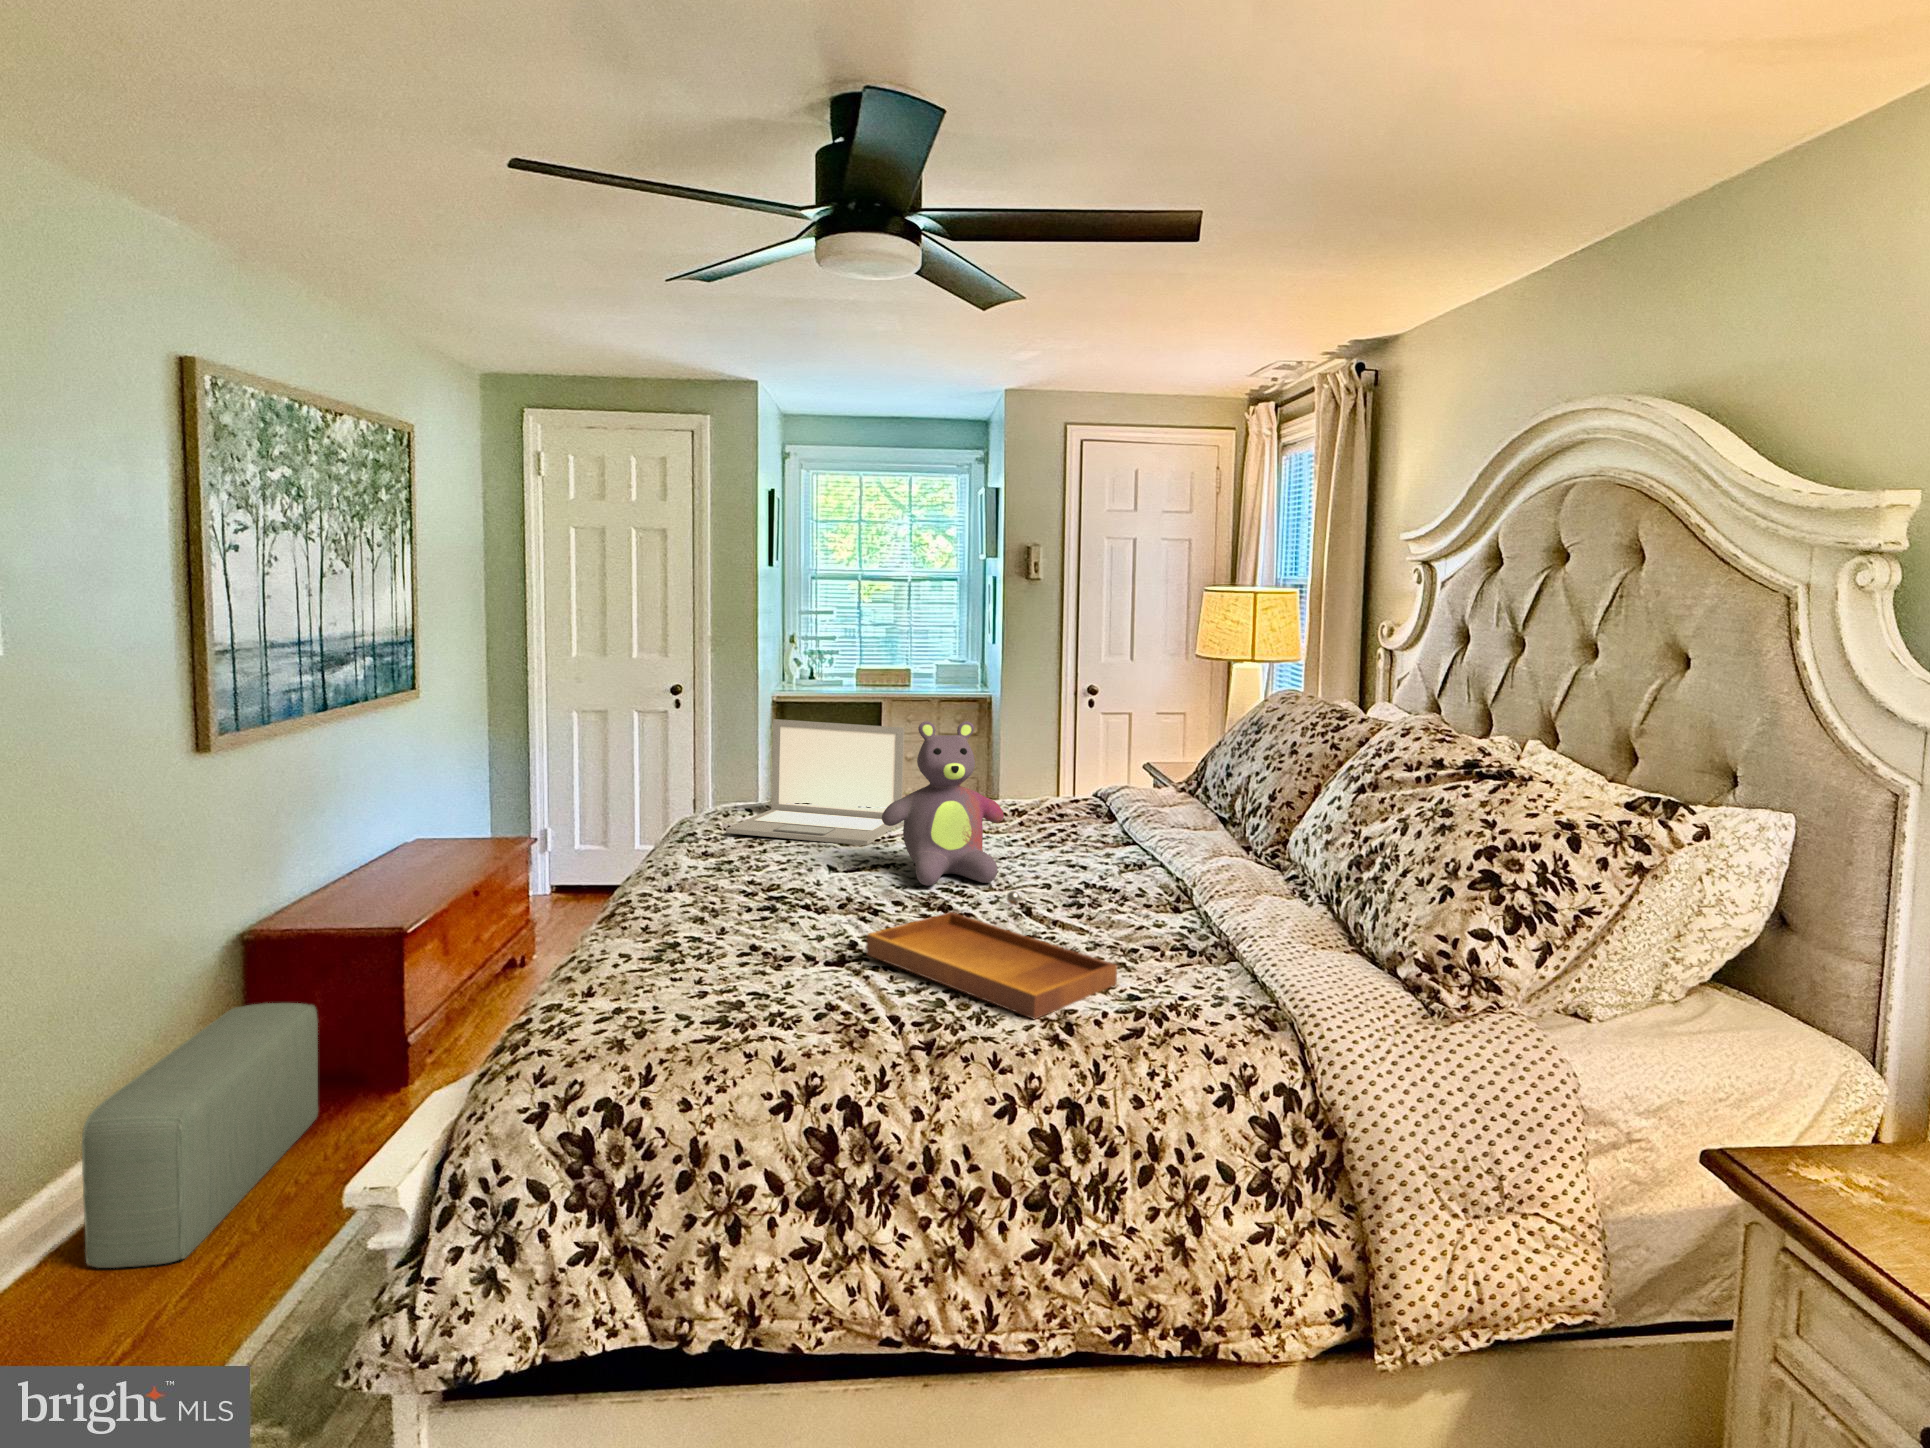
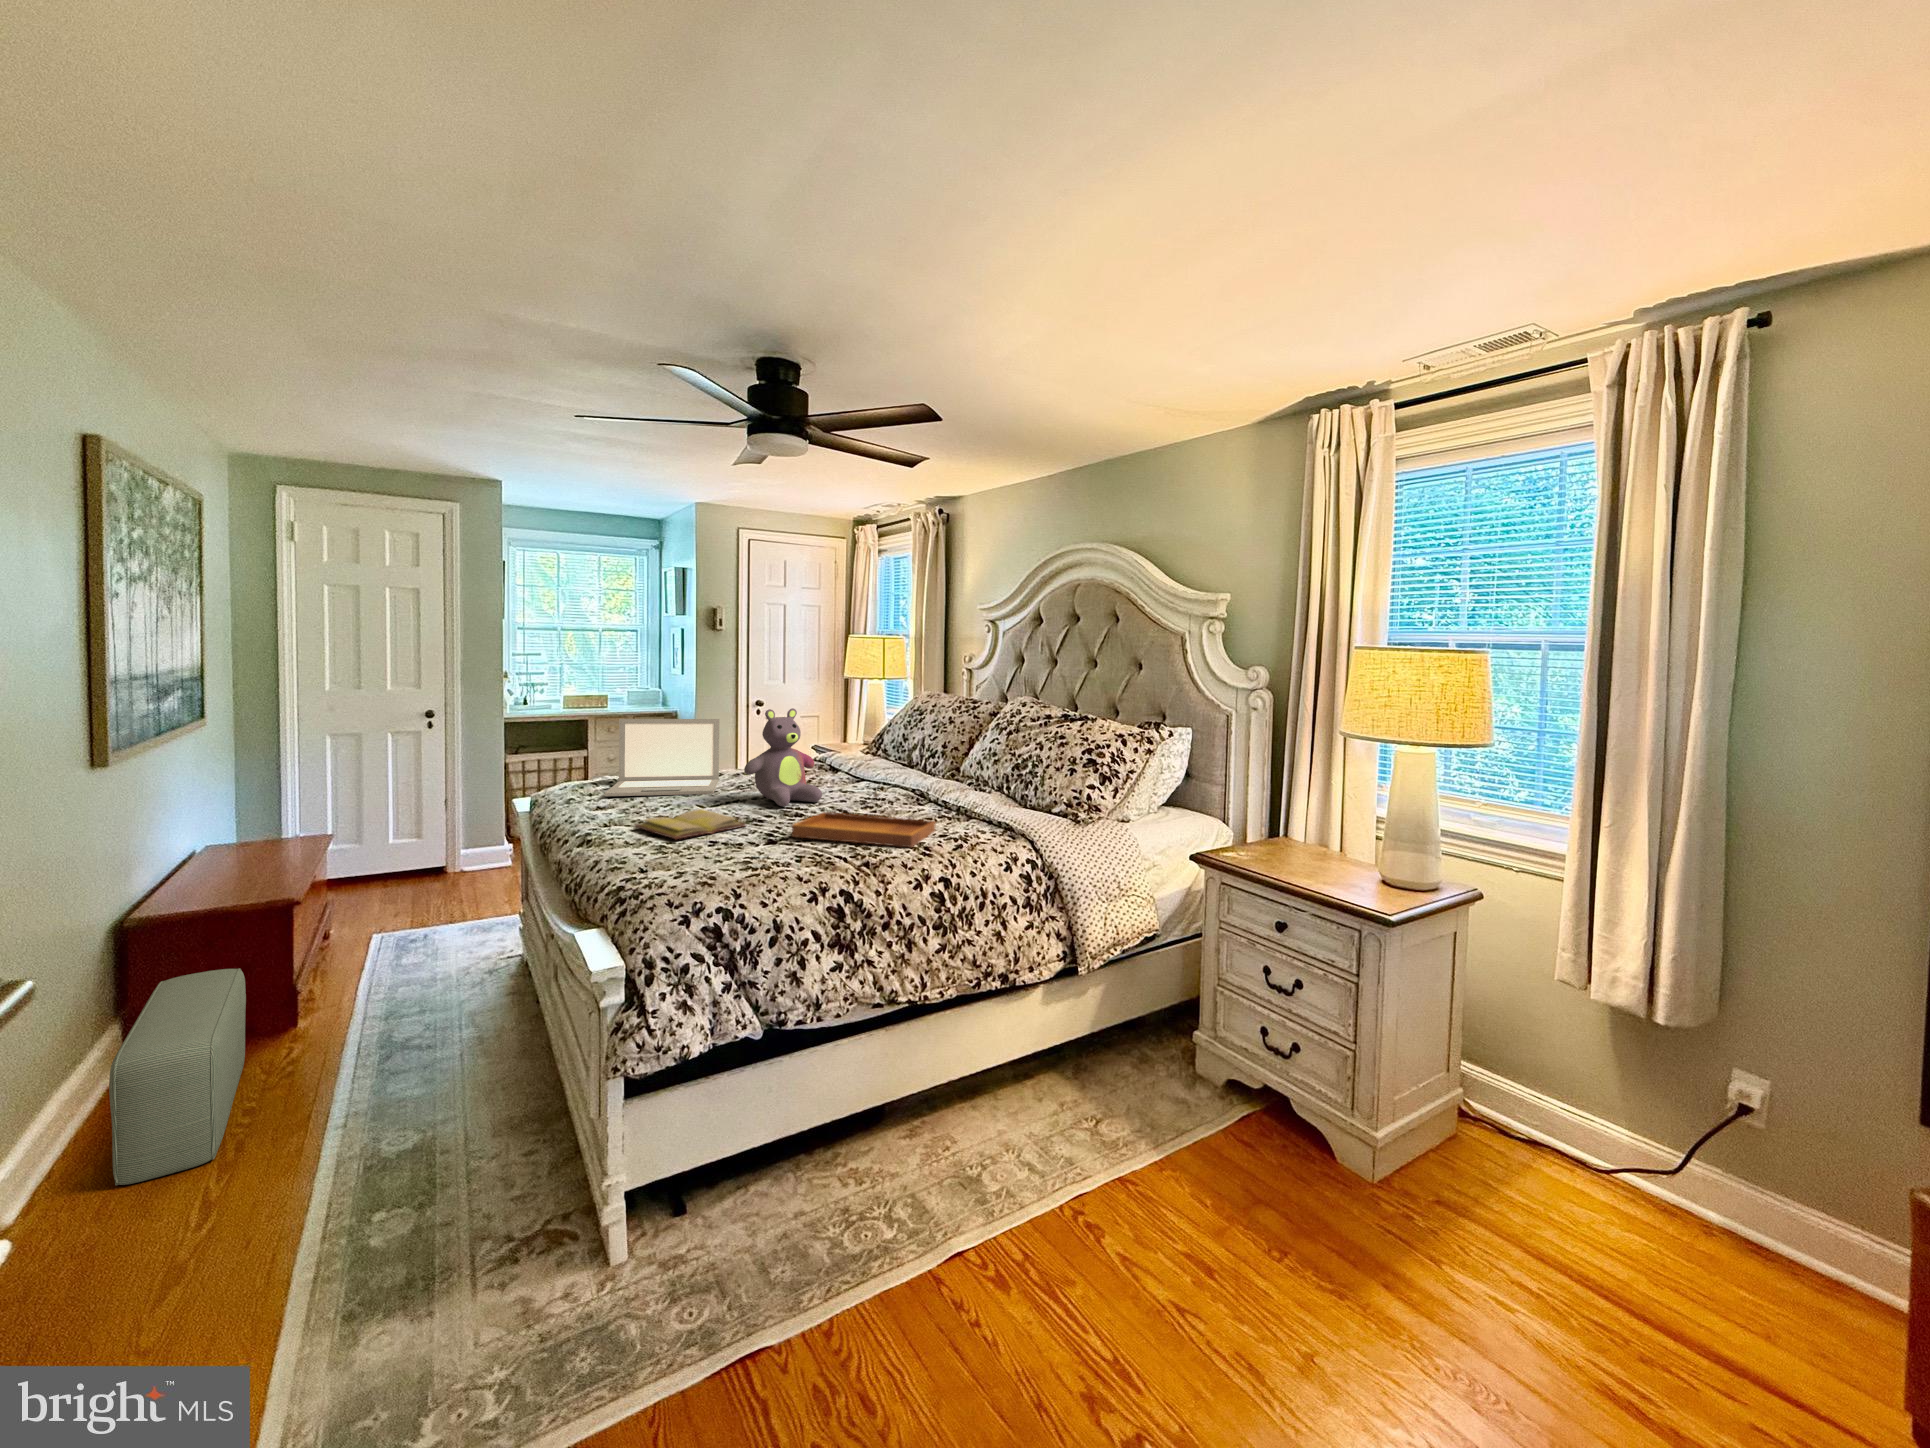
diary: none [687,876,834,930] -> present [635,809,746,839]

